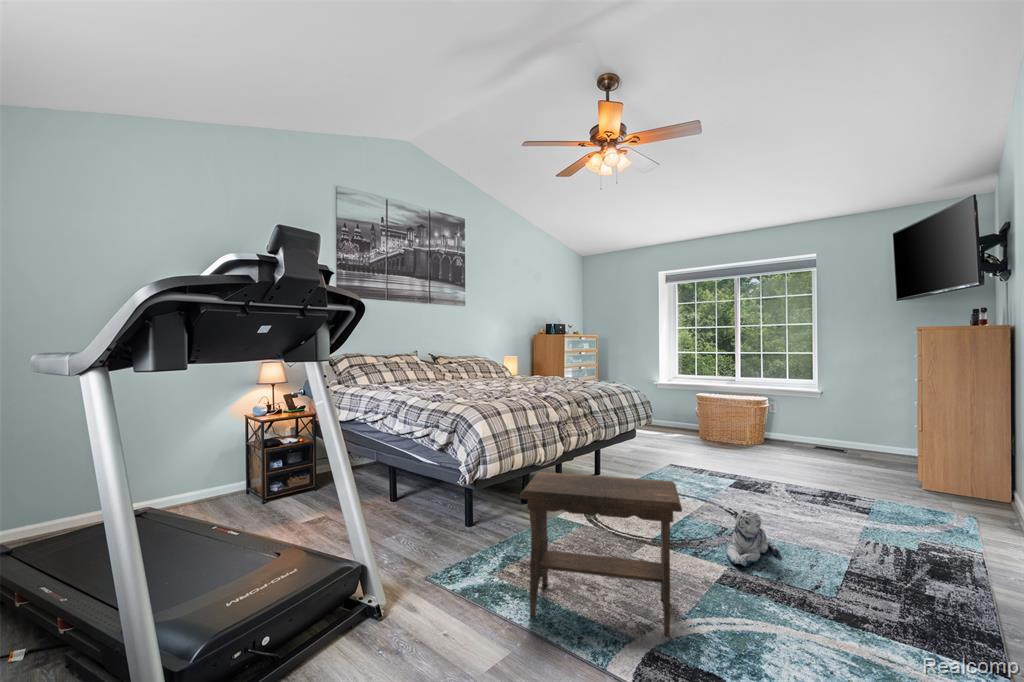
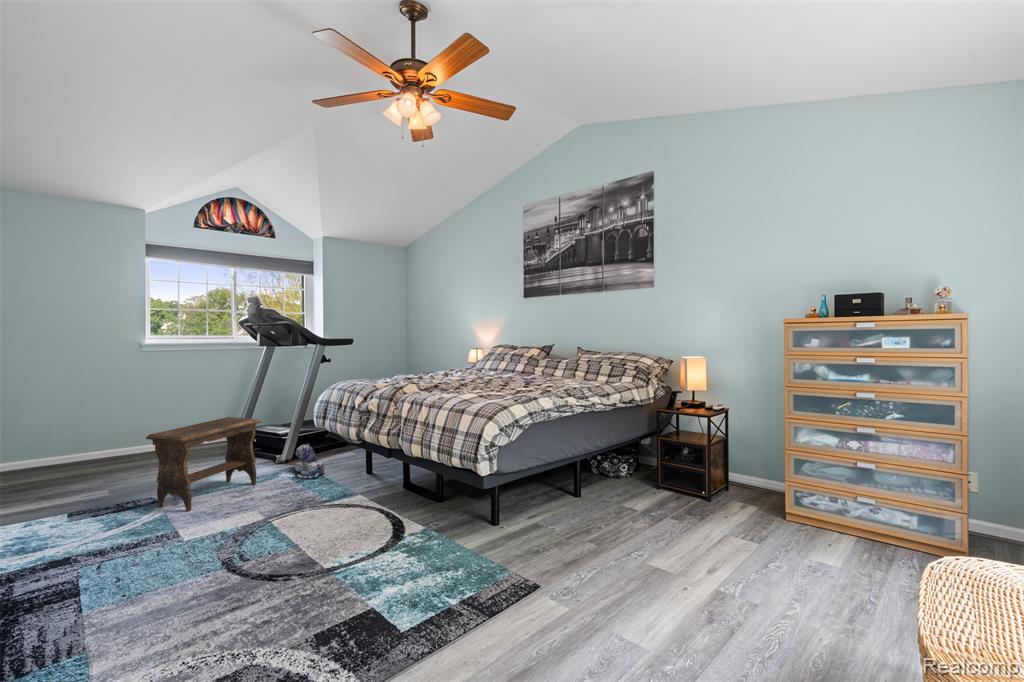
plush toy: present [726,510,779,566] -> present [294,444,324,480]

